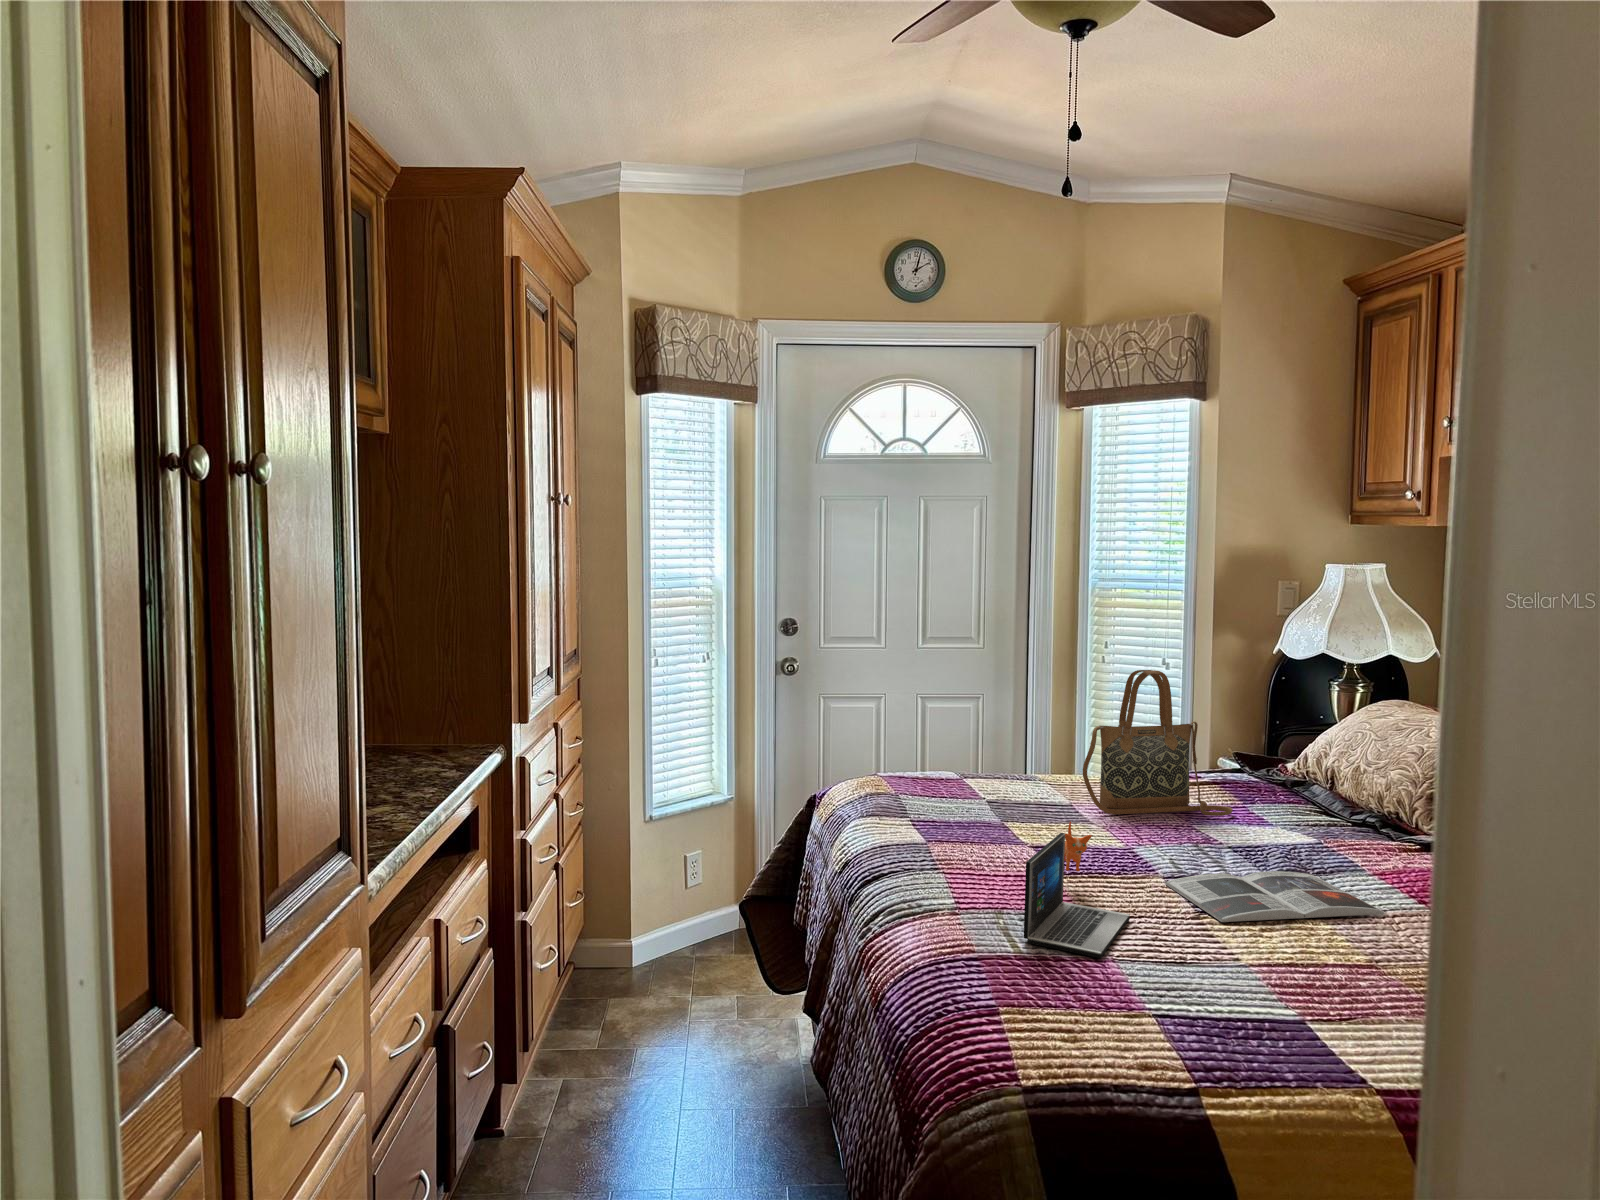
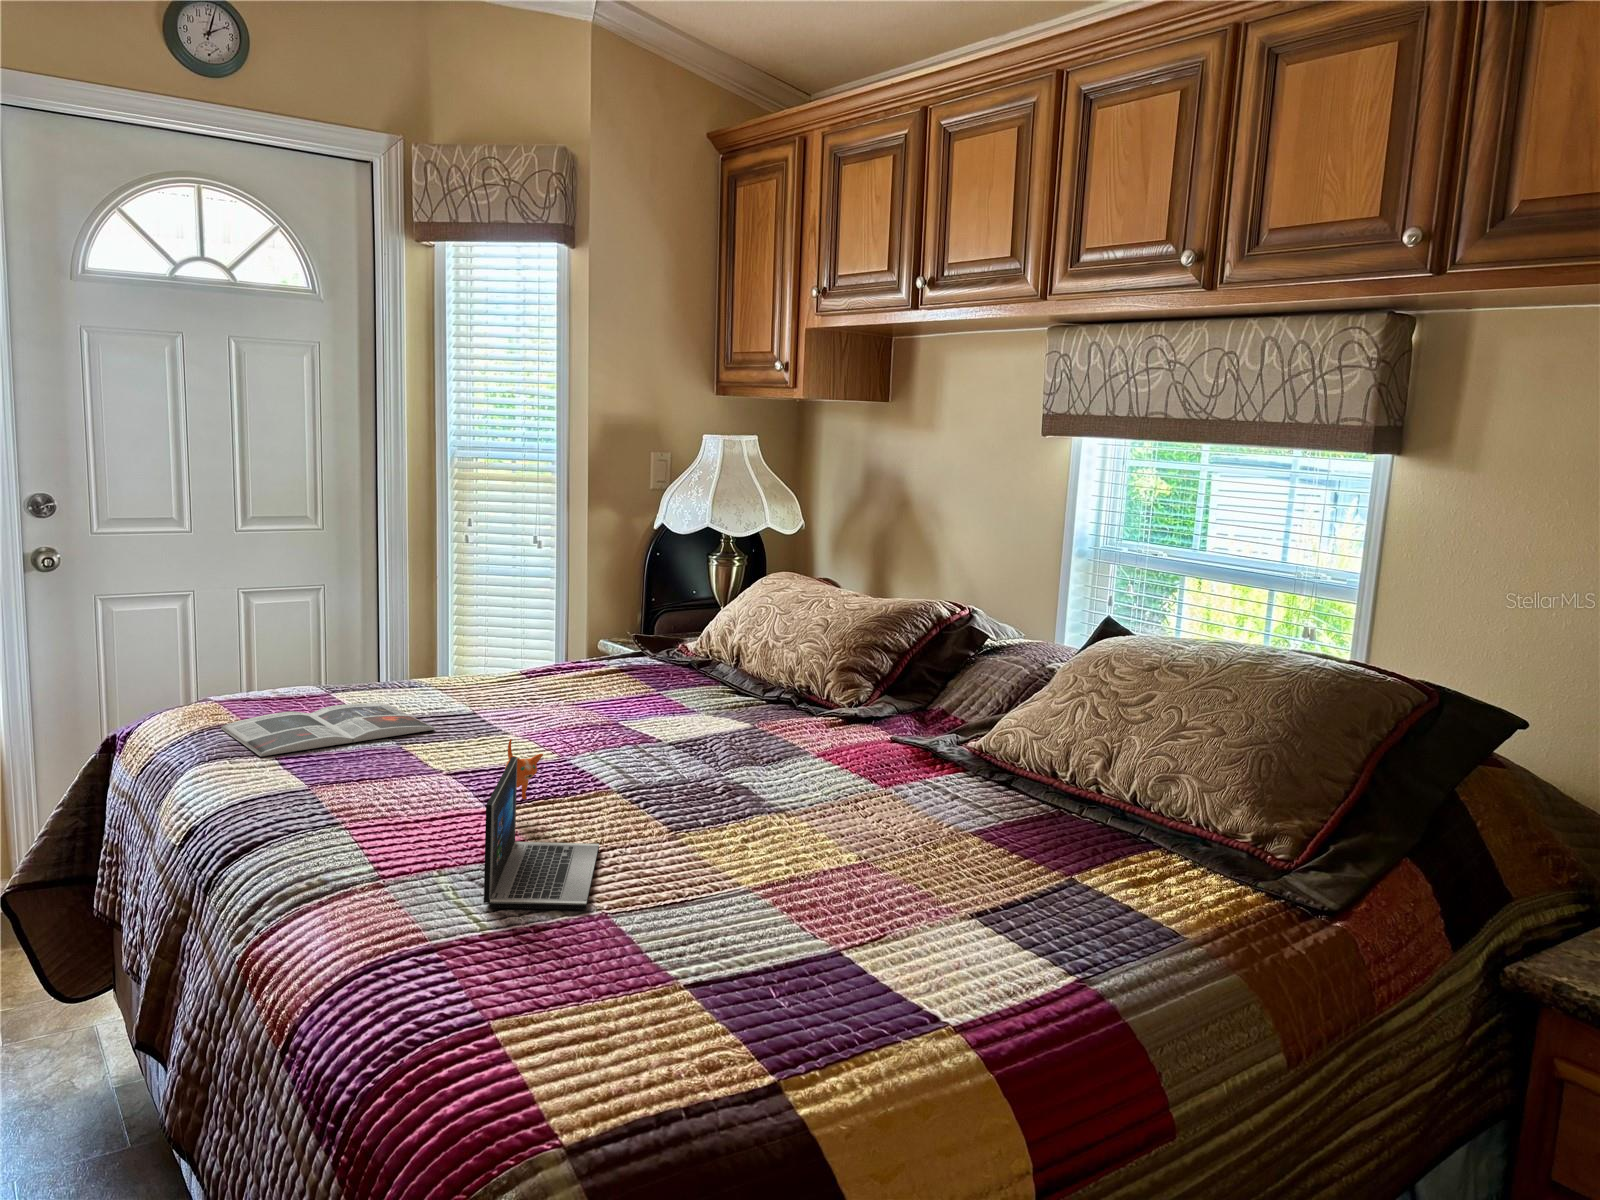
handbag: present [1083,670,1233,816] -> none [494,550,656,719]
magazine: present [1165,871,1385,922] -> present [221,703,436,757]

